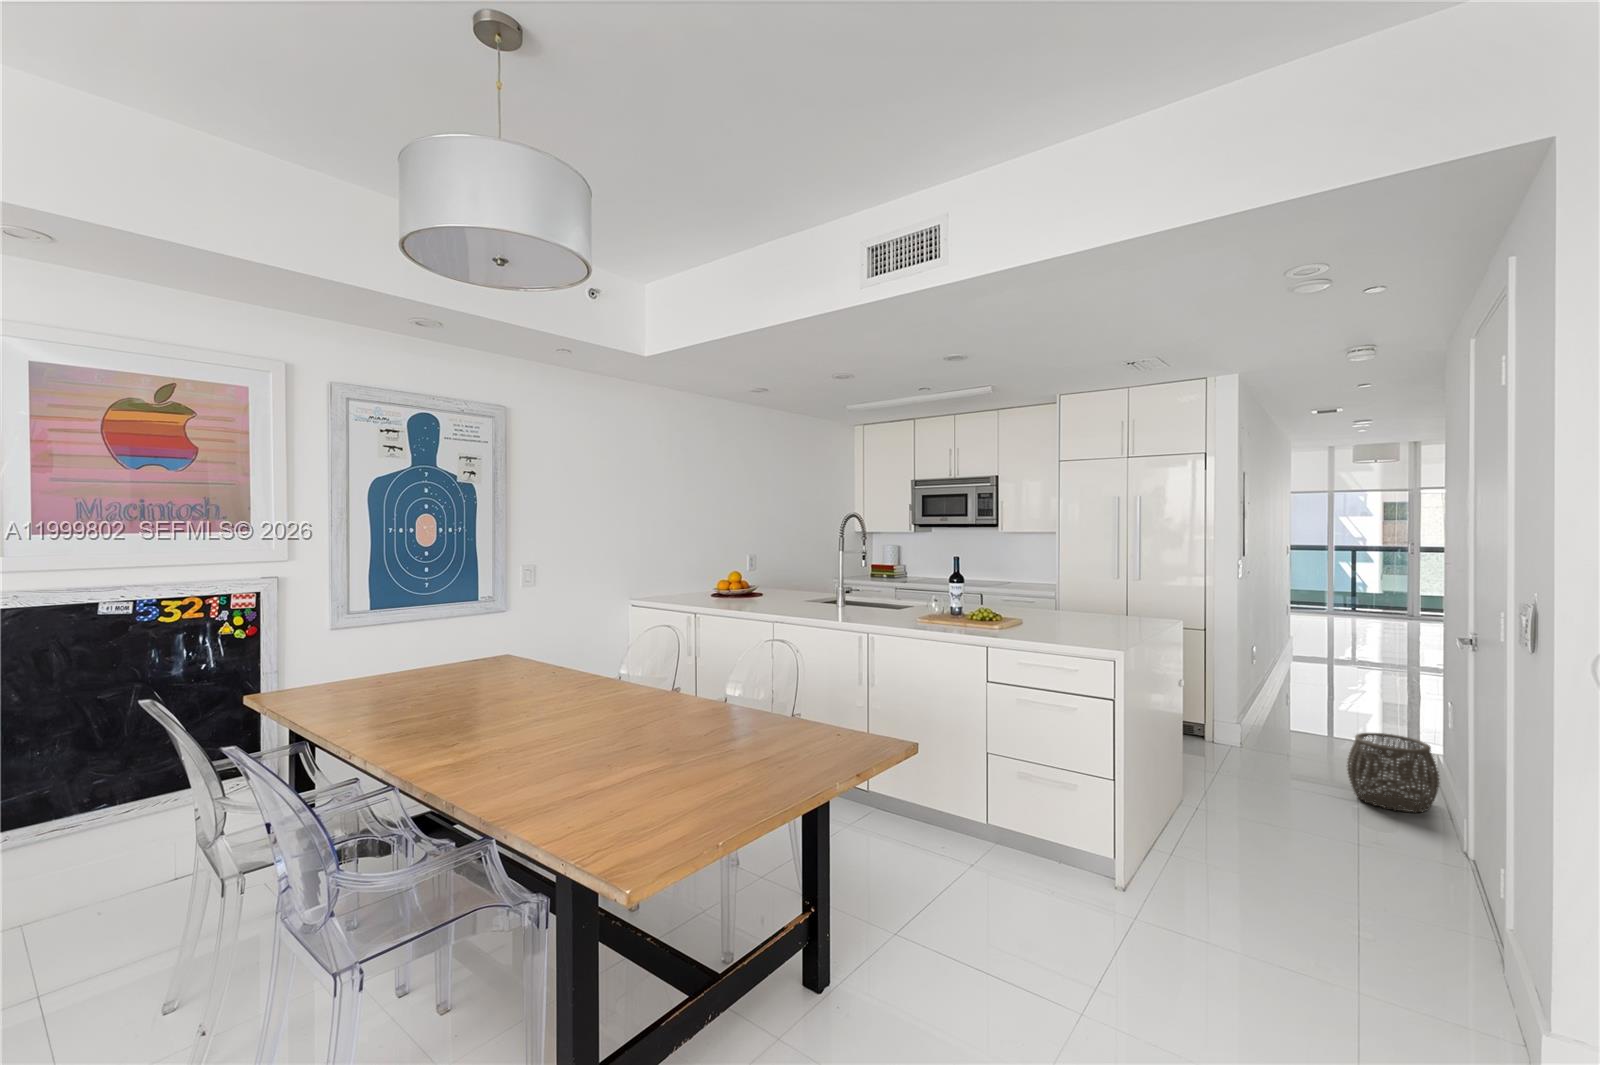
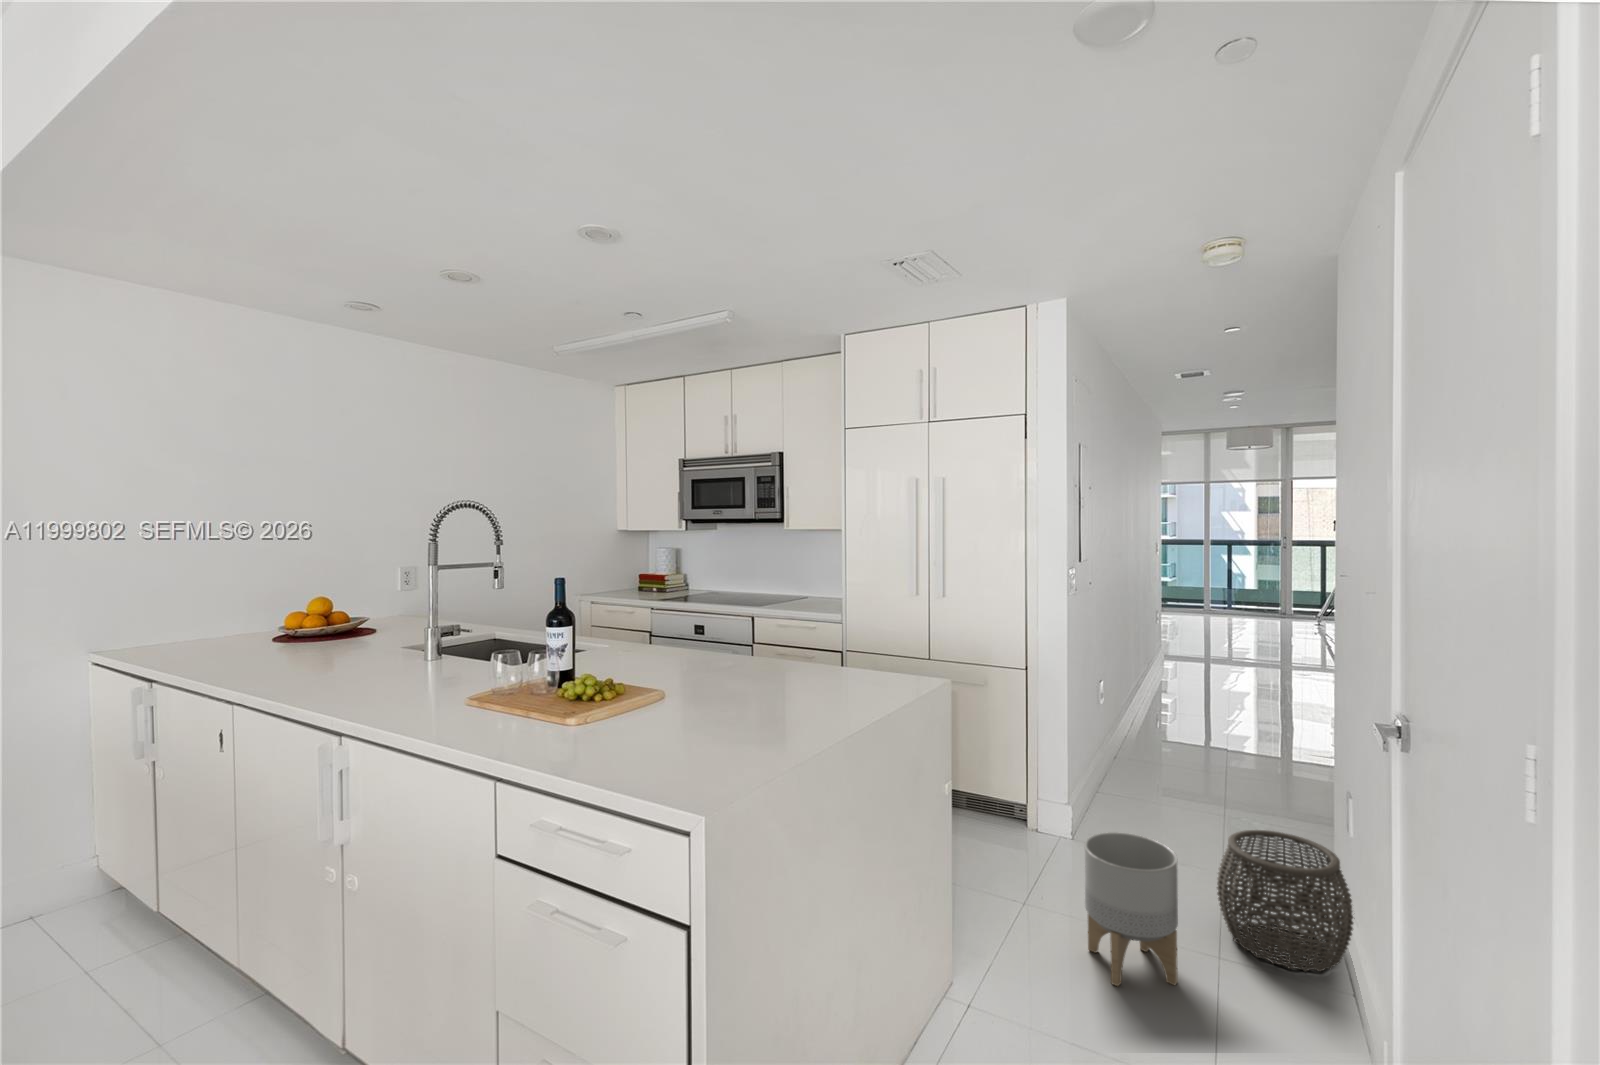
planter: none [1259,727,1322,814] -> present [1084,832,1178,986]

